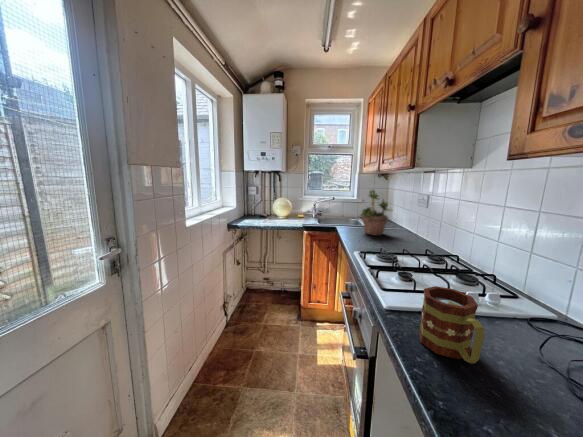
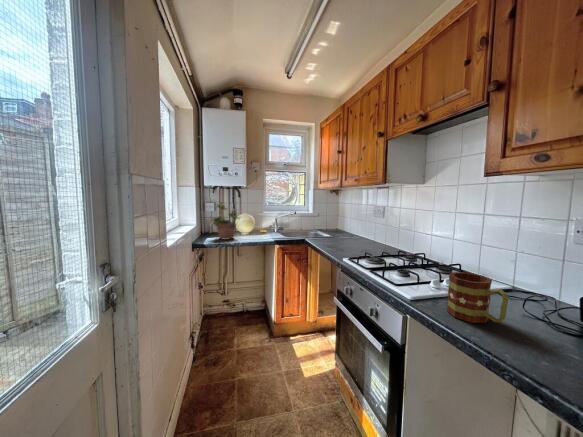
potted plant: present [360,190,392,235] -> present [213,204,240,240]

